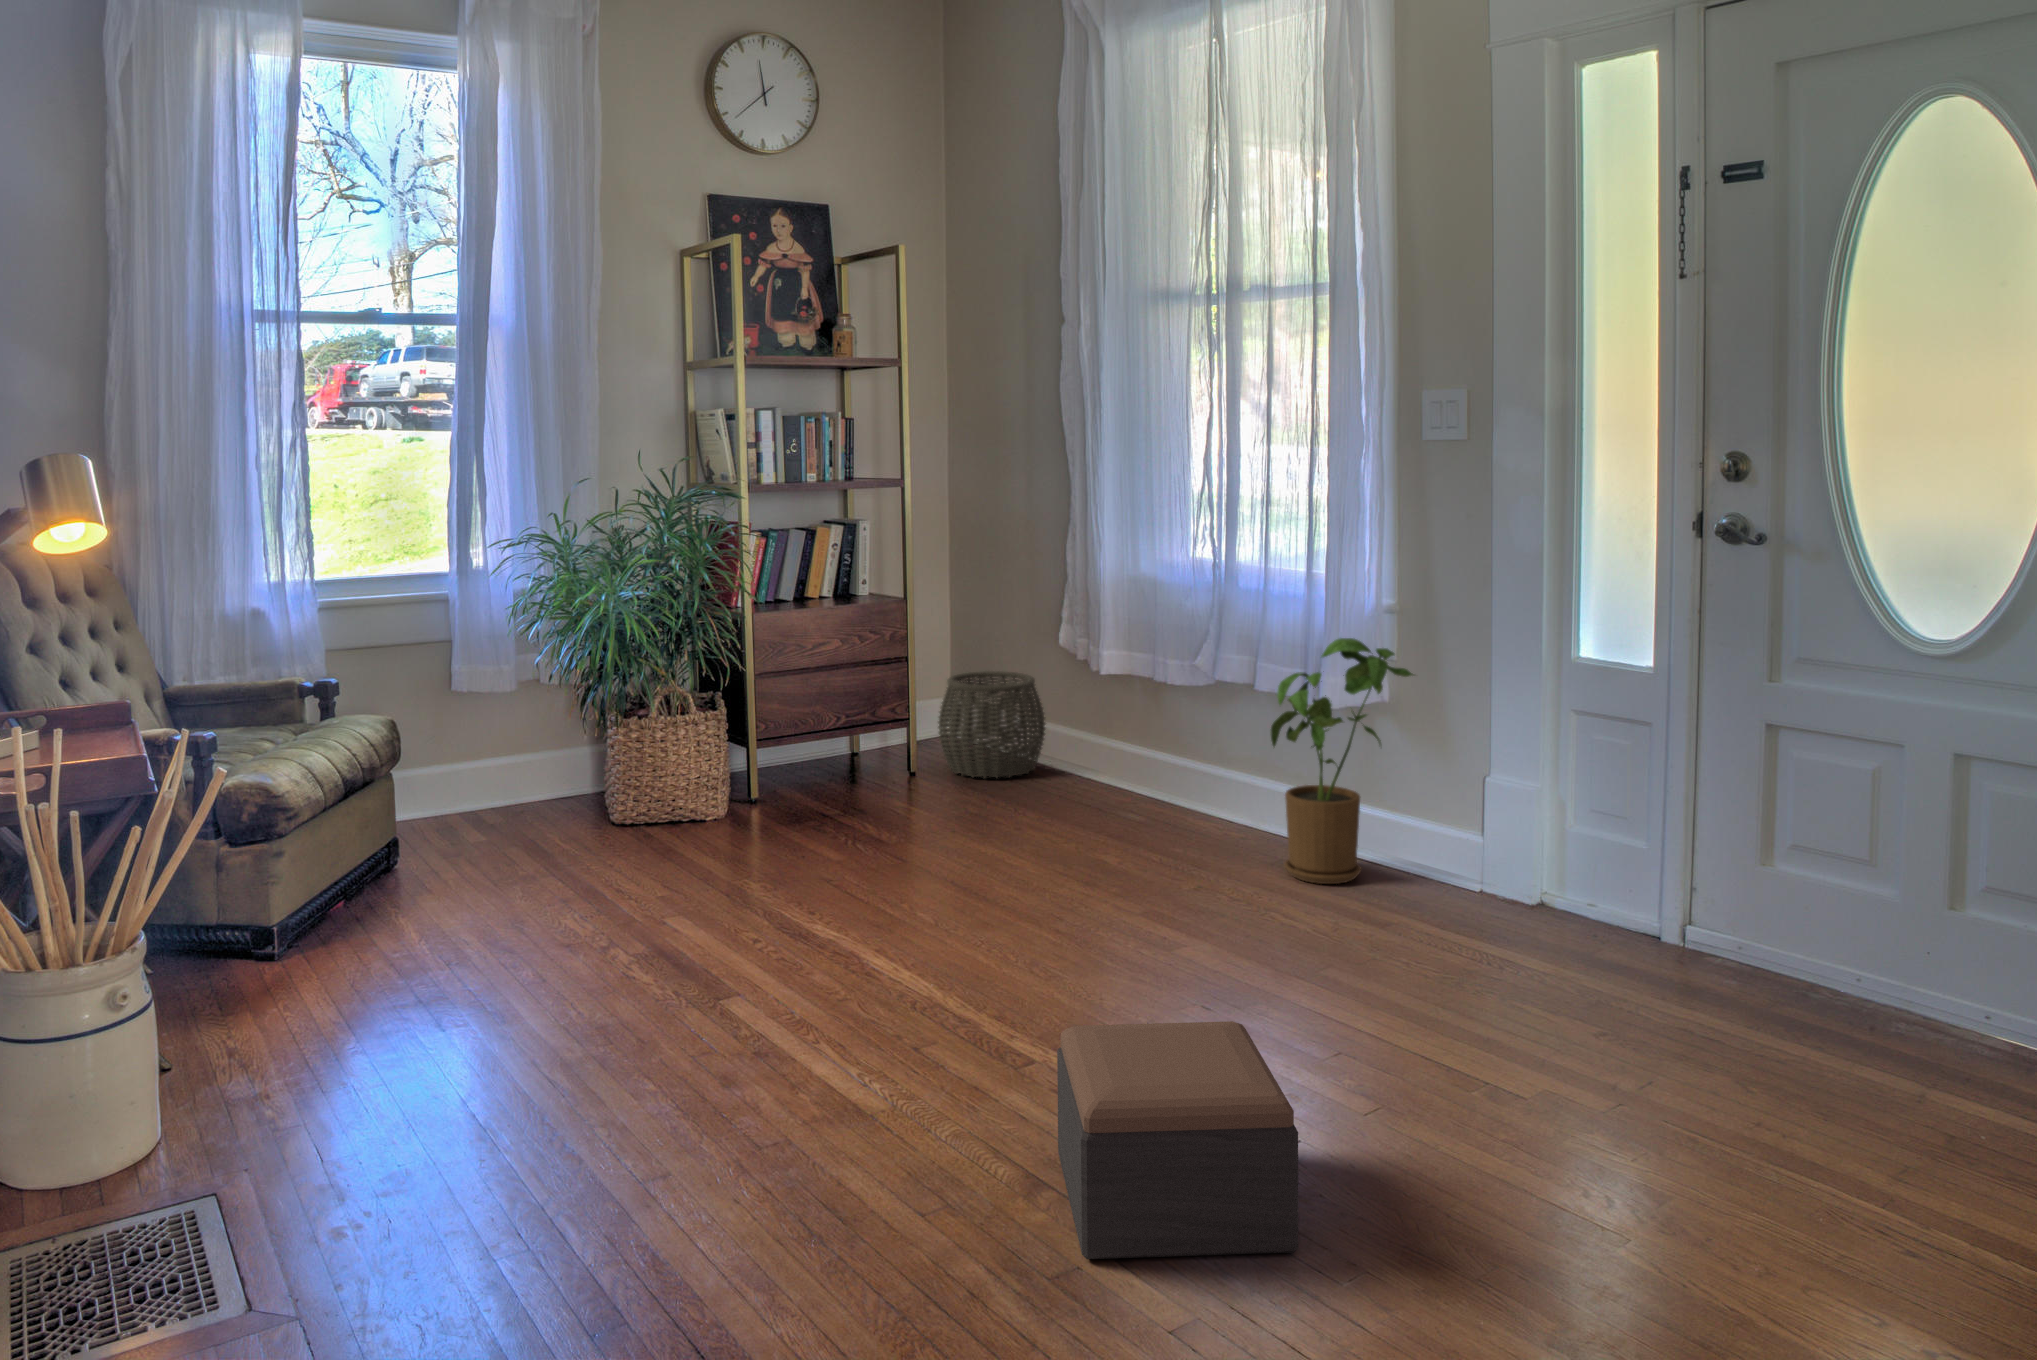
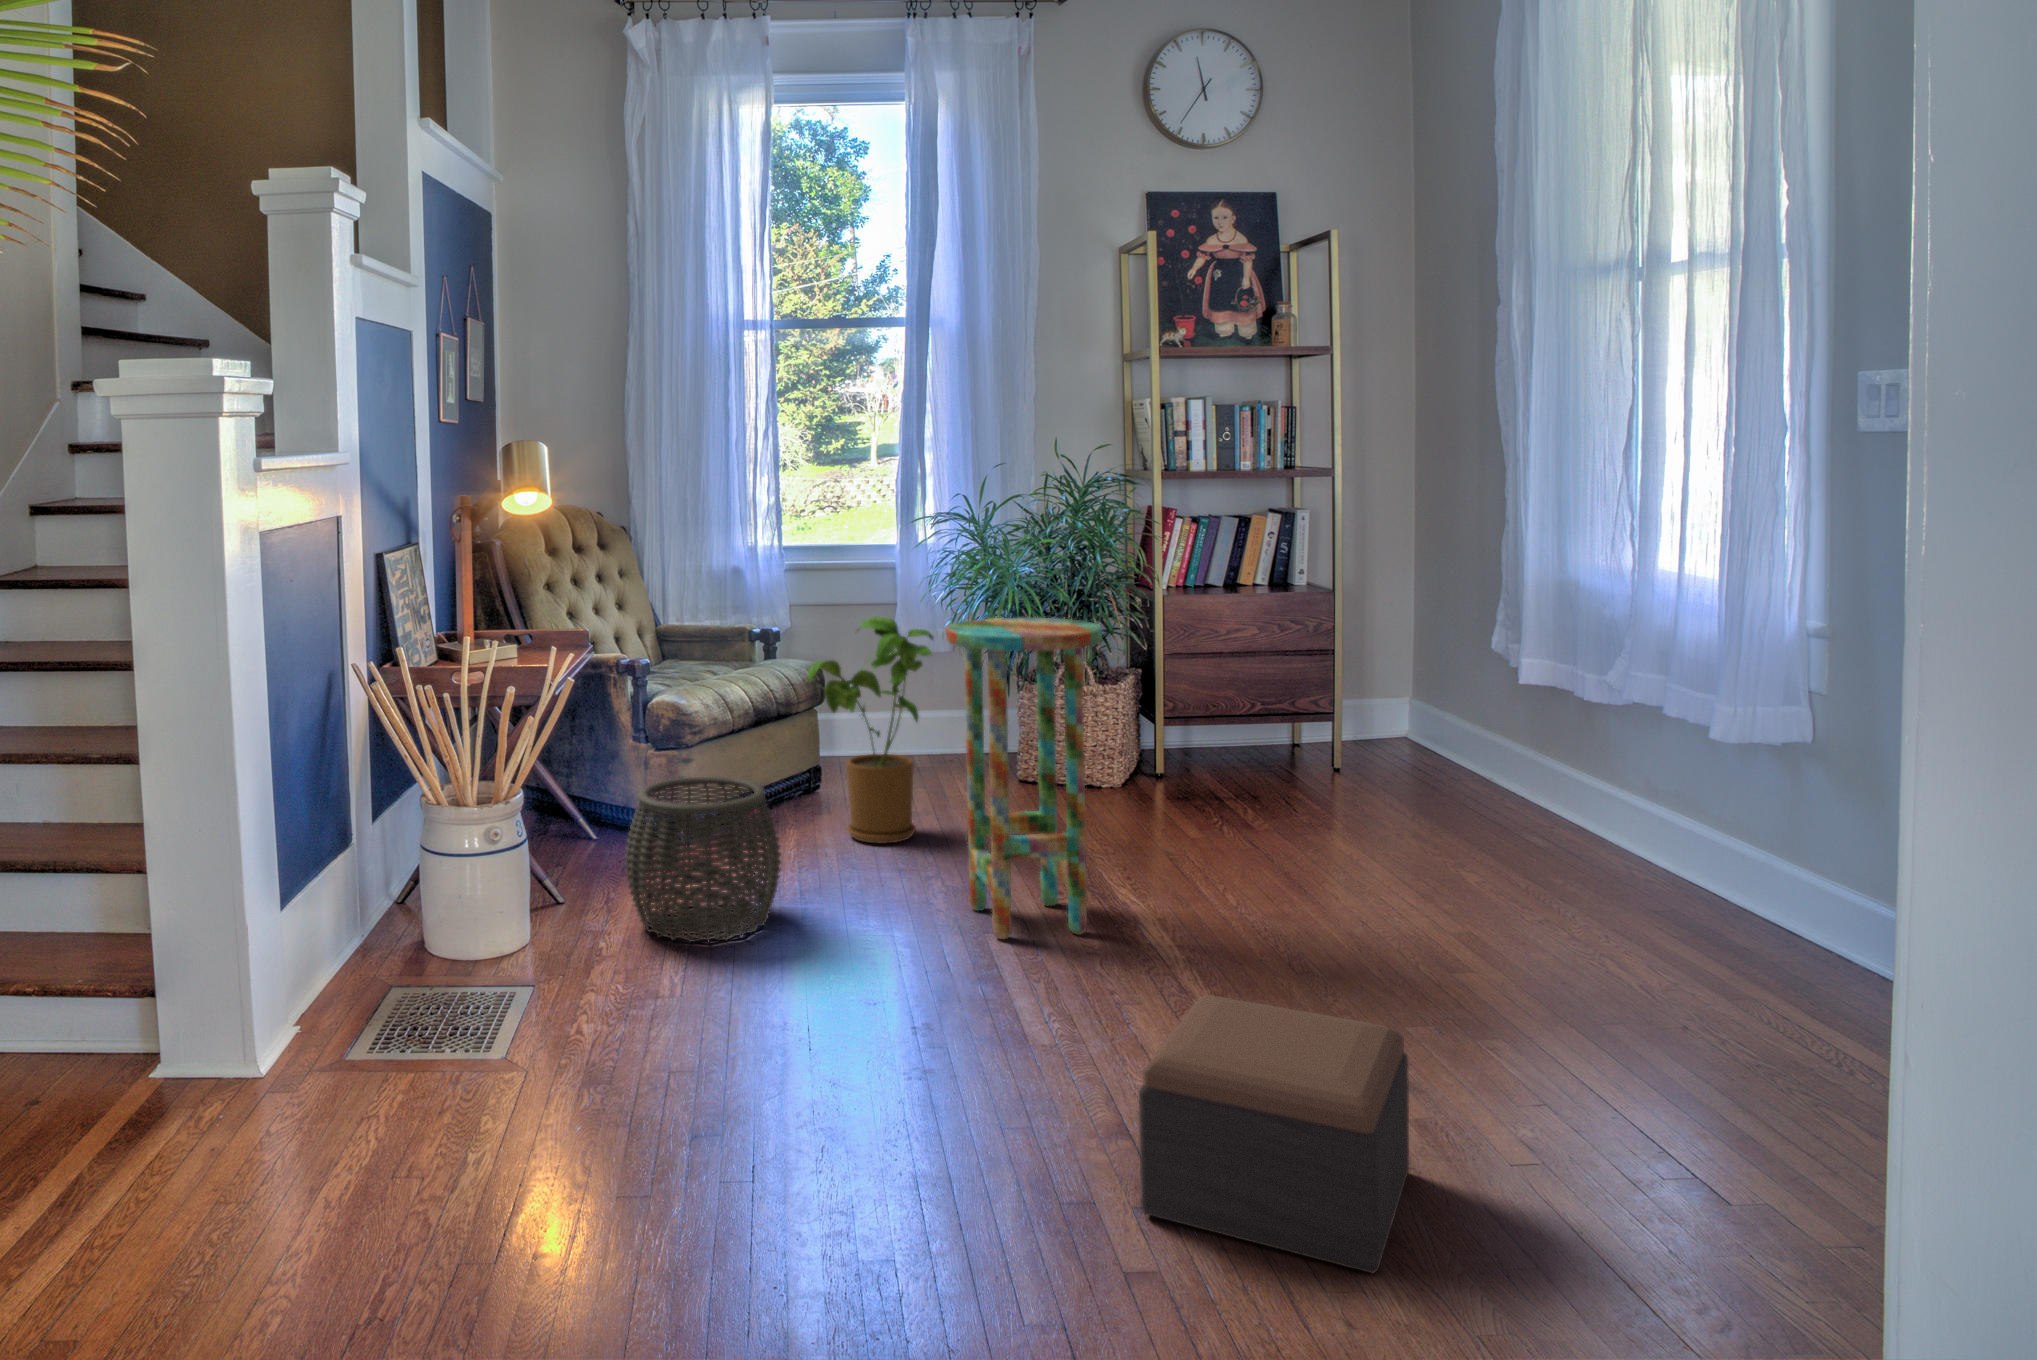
house plant: present [1270,638,1414,884] -> present [808,617,933,844]
side table: none [655,654,821,1005] -> present [946,618,1102,939]
woven basket: present [938,671,1046,778] -> present [625,777,781,942]

